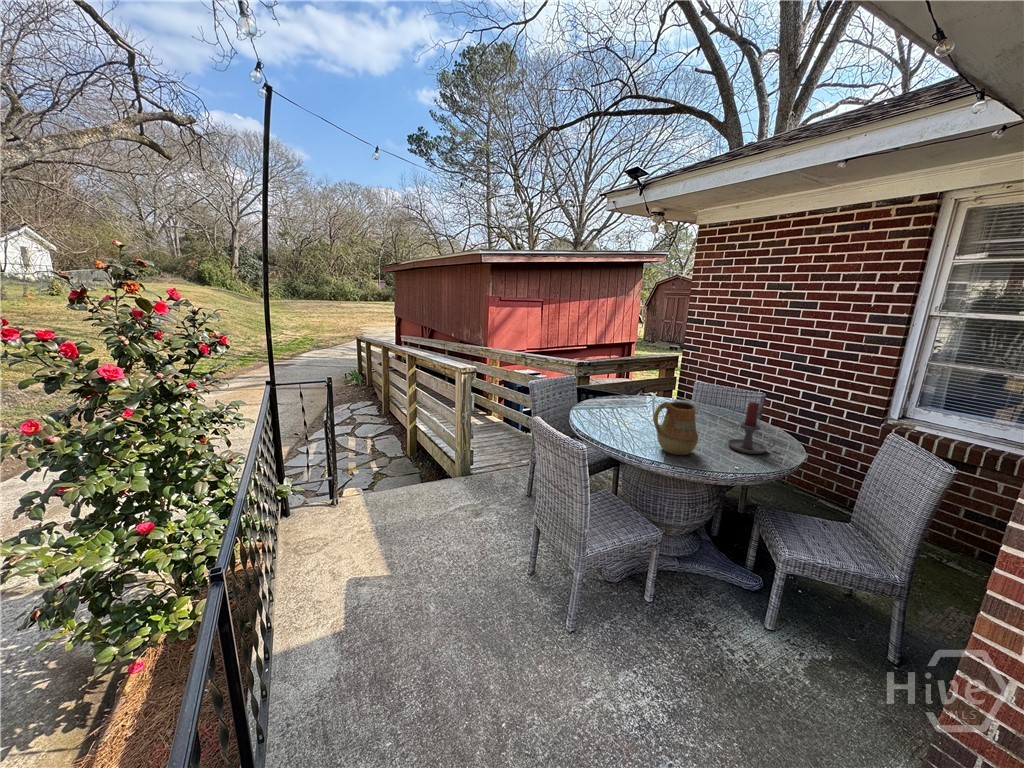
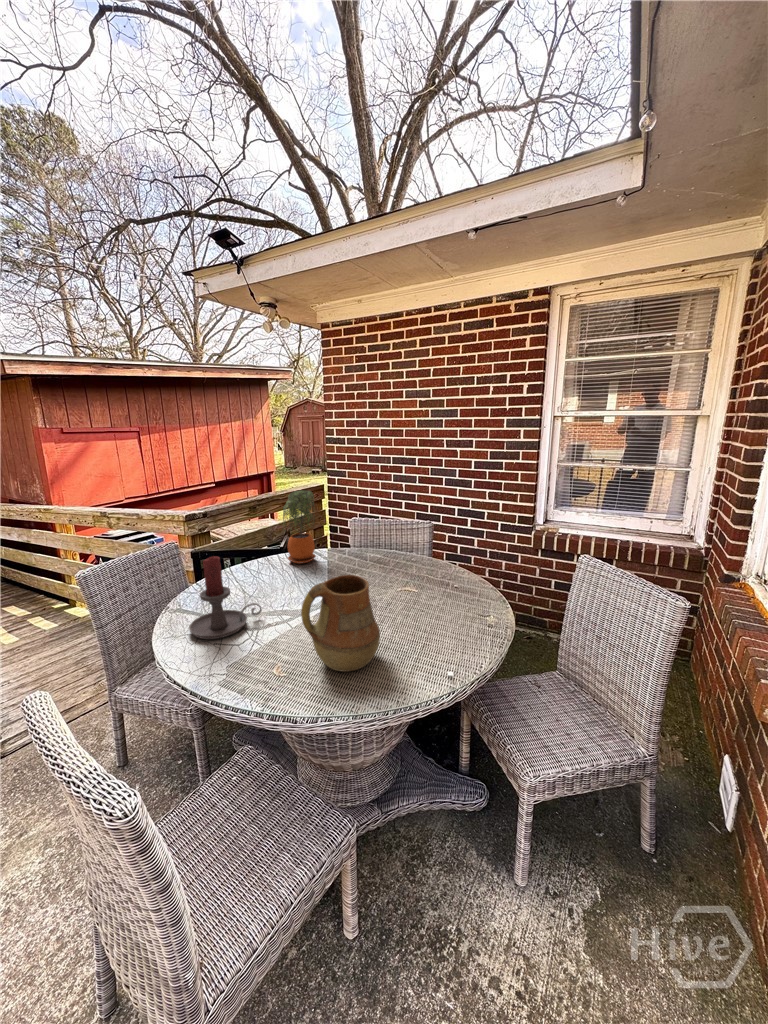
potted plant: none [643,354,670,406] -> present [283,490,316,564]
candle holder: present [728,402,776,454] -> present [189,556,262,639]

